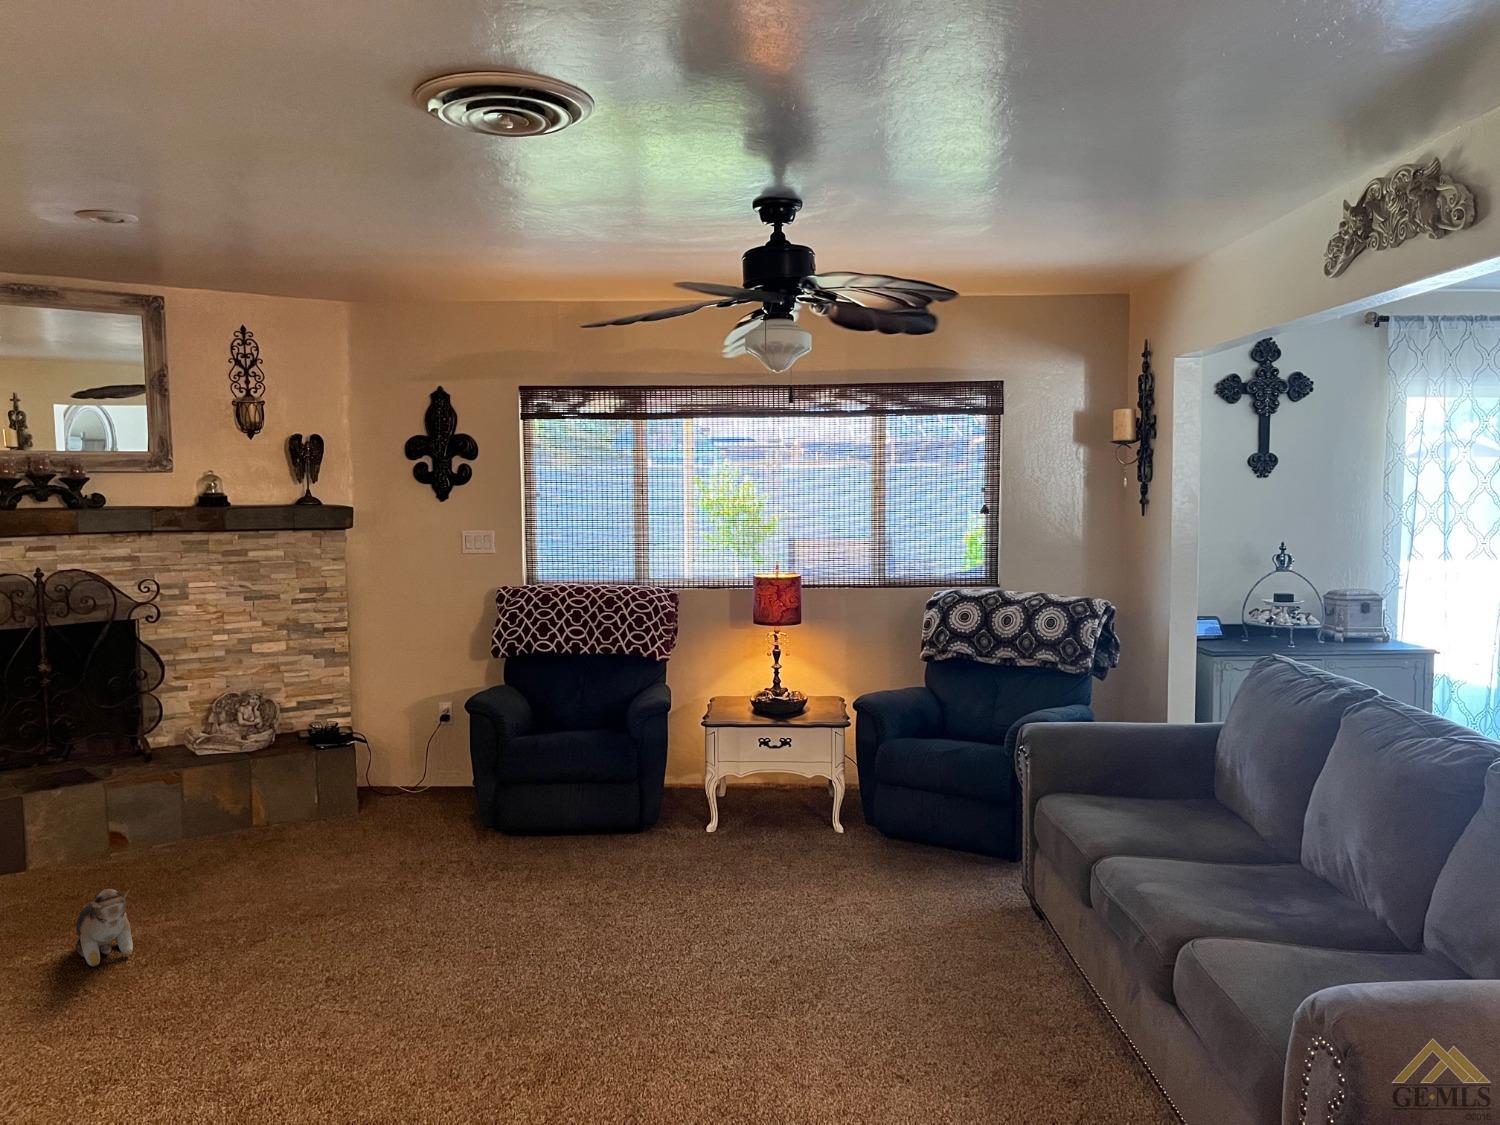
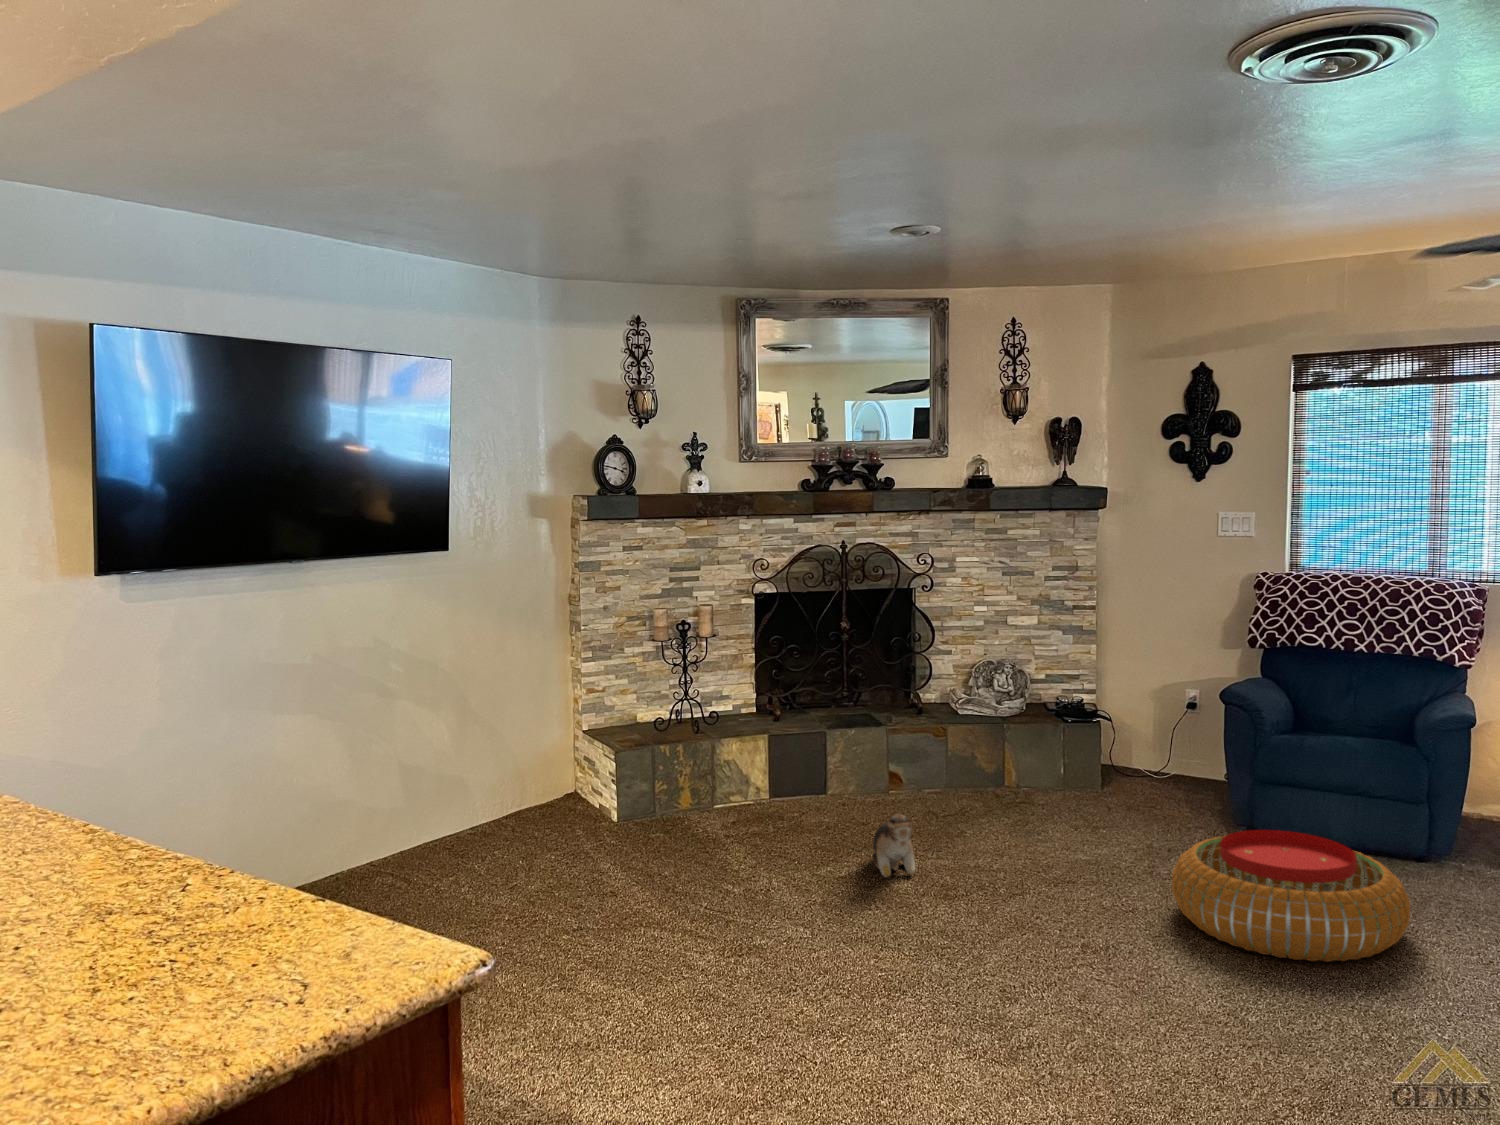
pouf: none [420,830,628,957] -> present [1172,830,1411,962]

